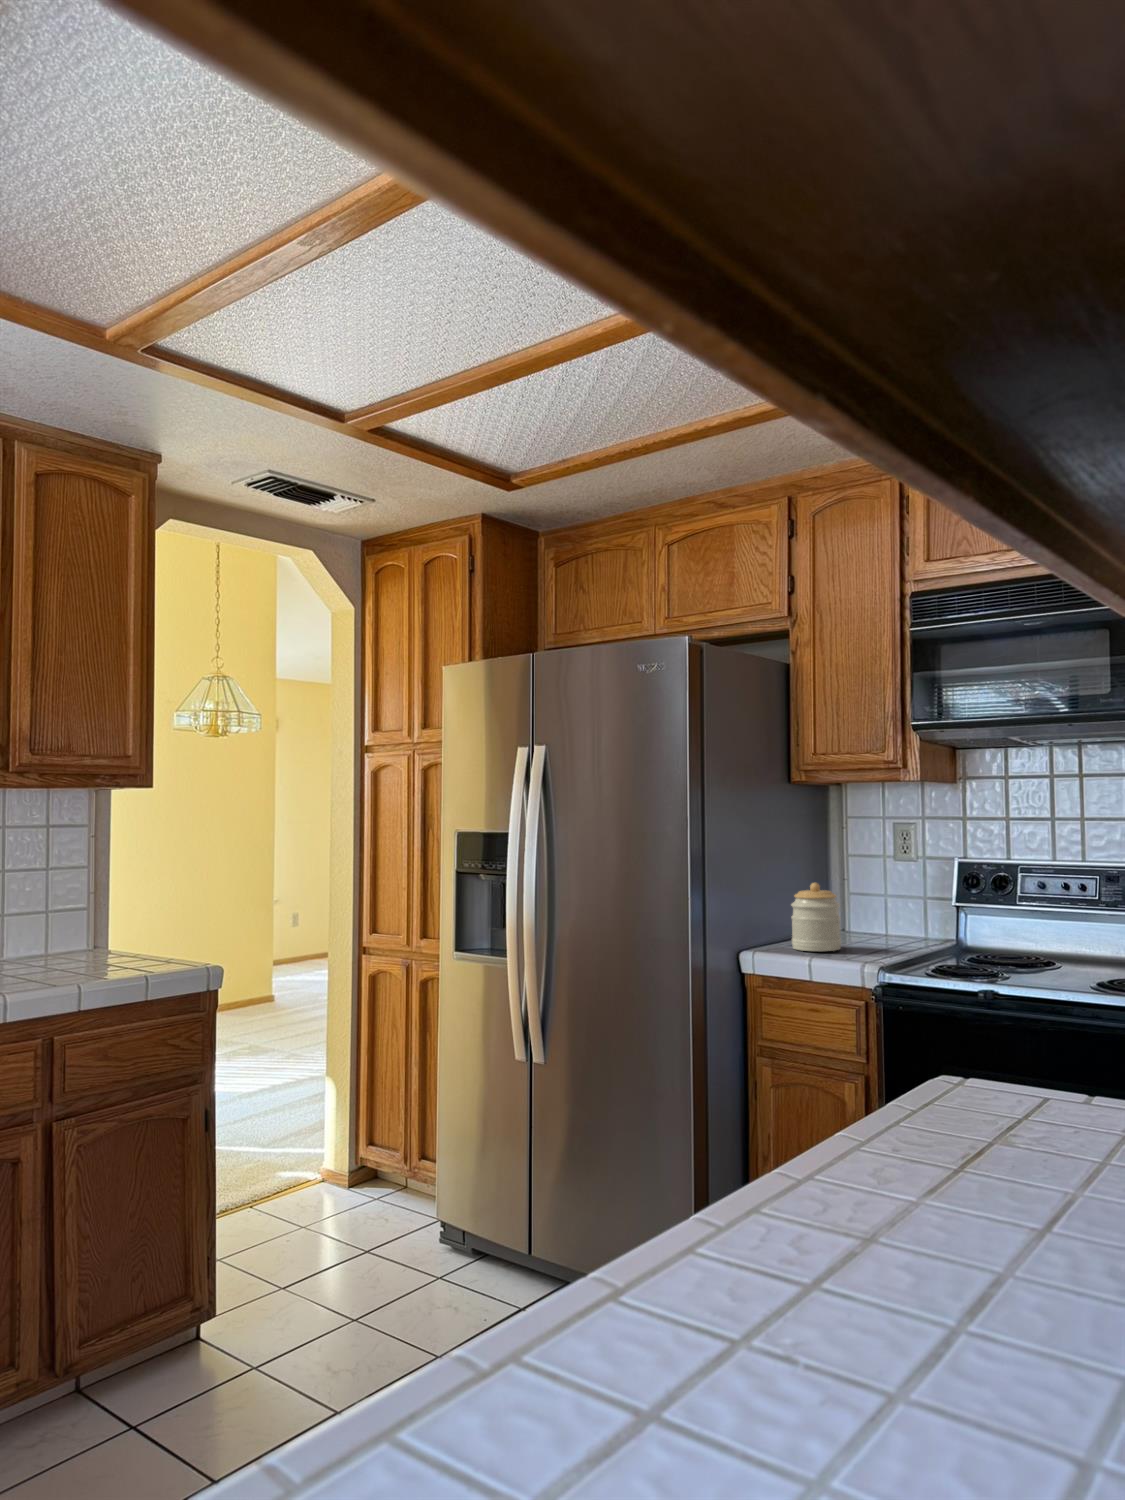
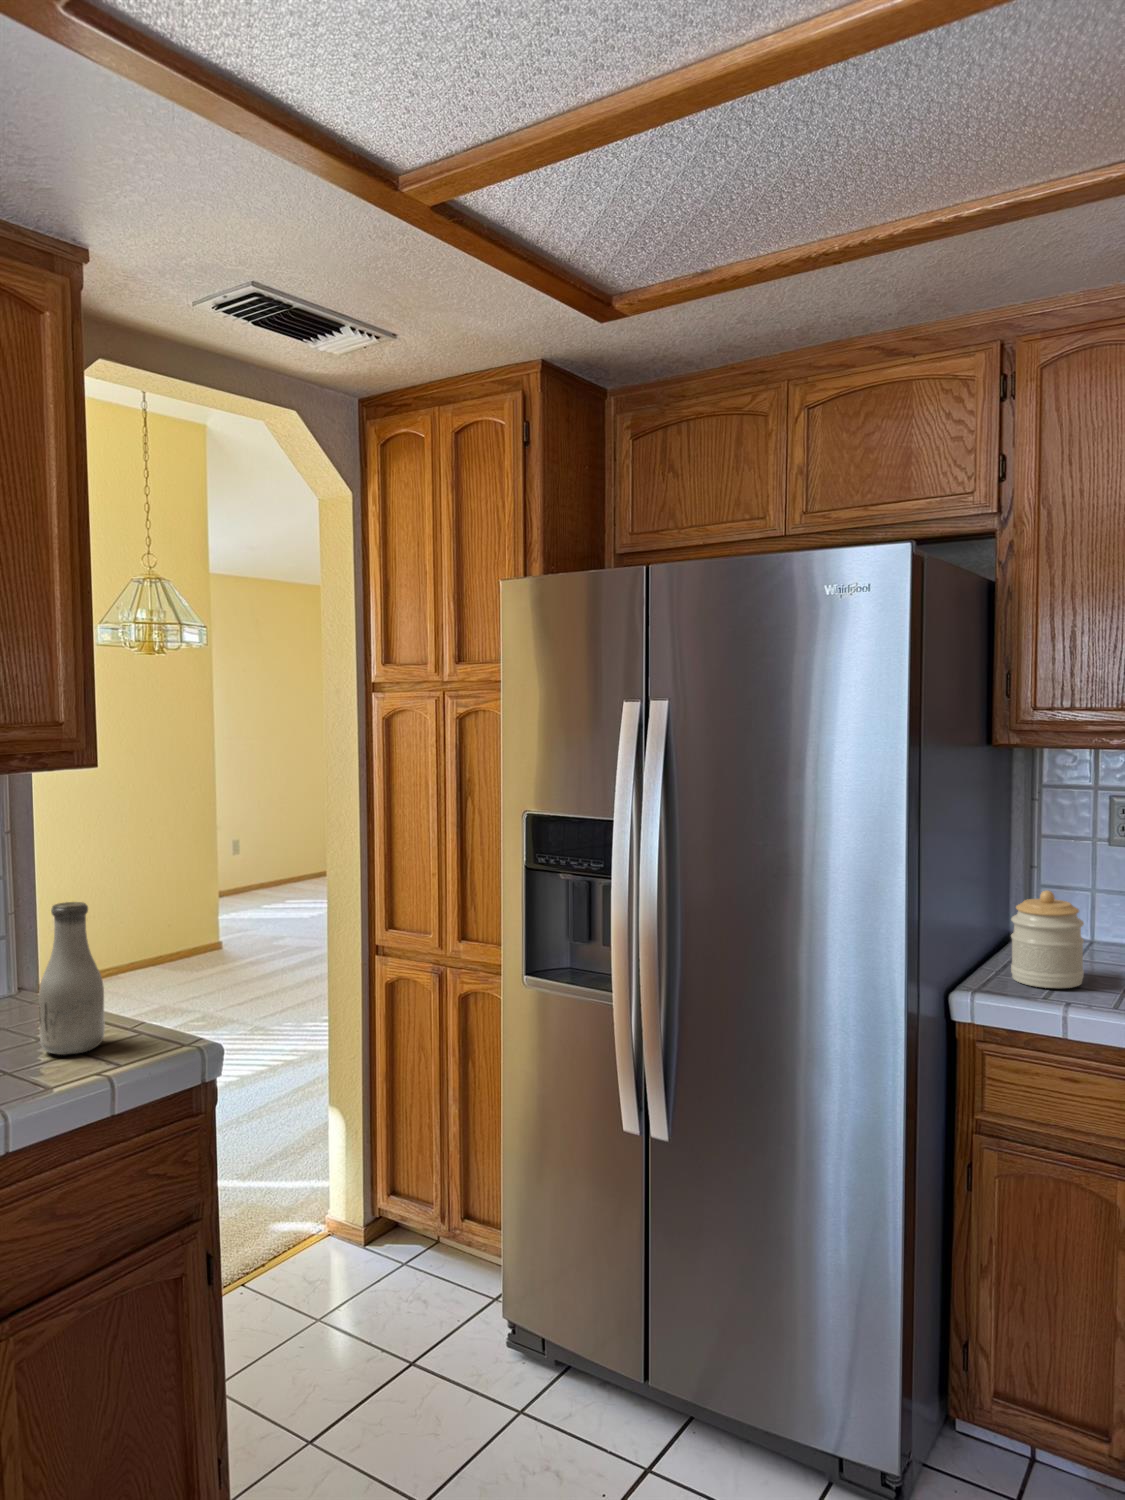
bottle: none [105,870,148,968] -> present [39,902,105,1055]

